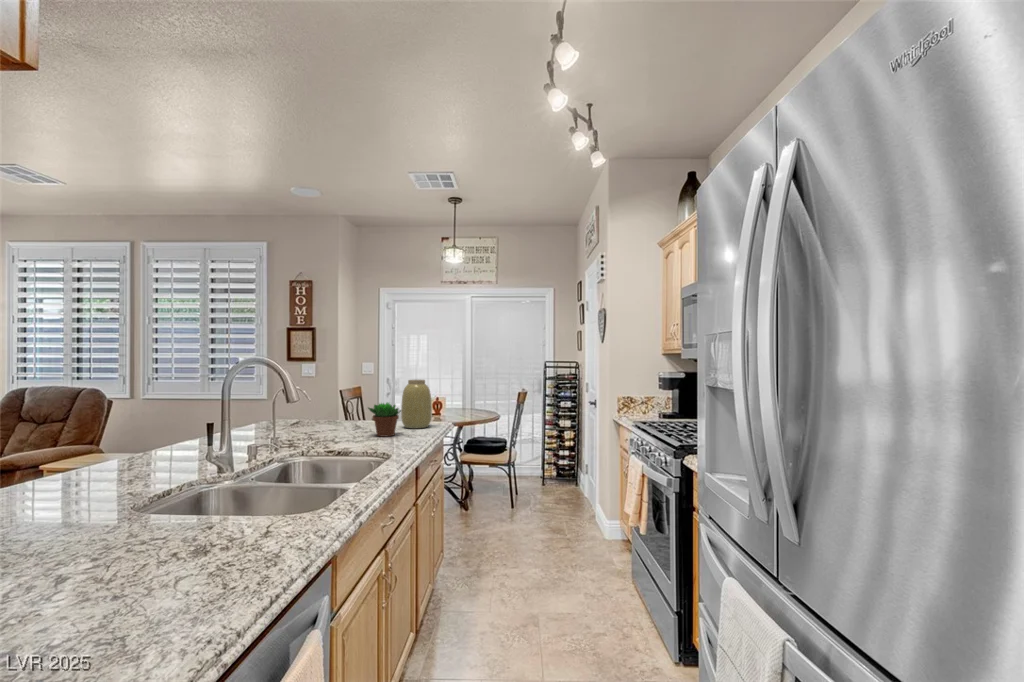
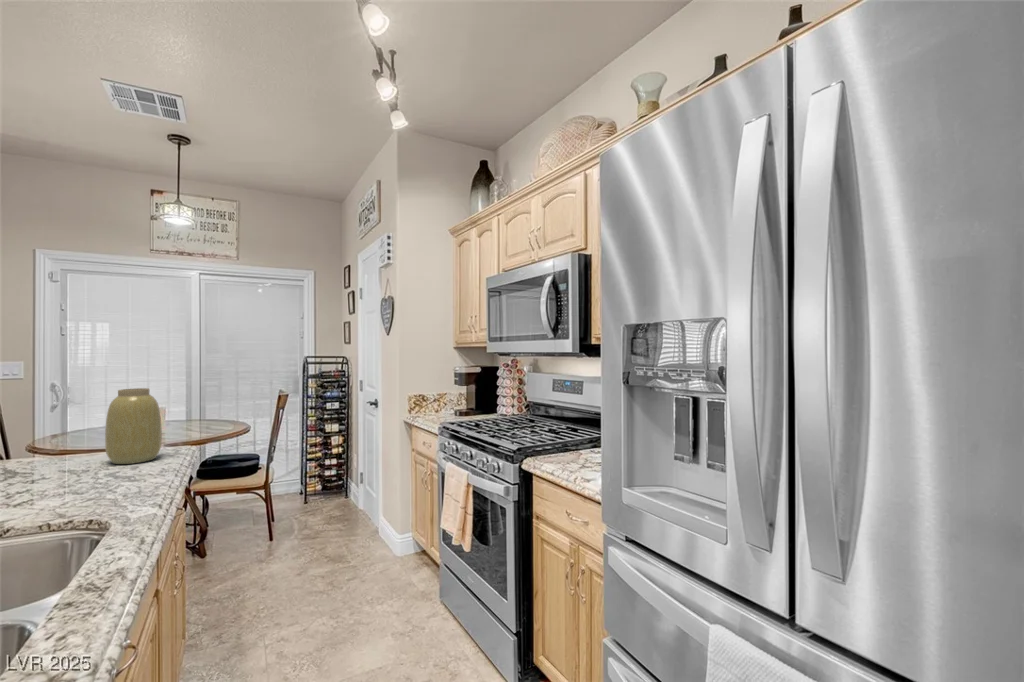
succulent plant: present [368,402,400,436] -> none [39,427,110,486]

